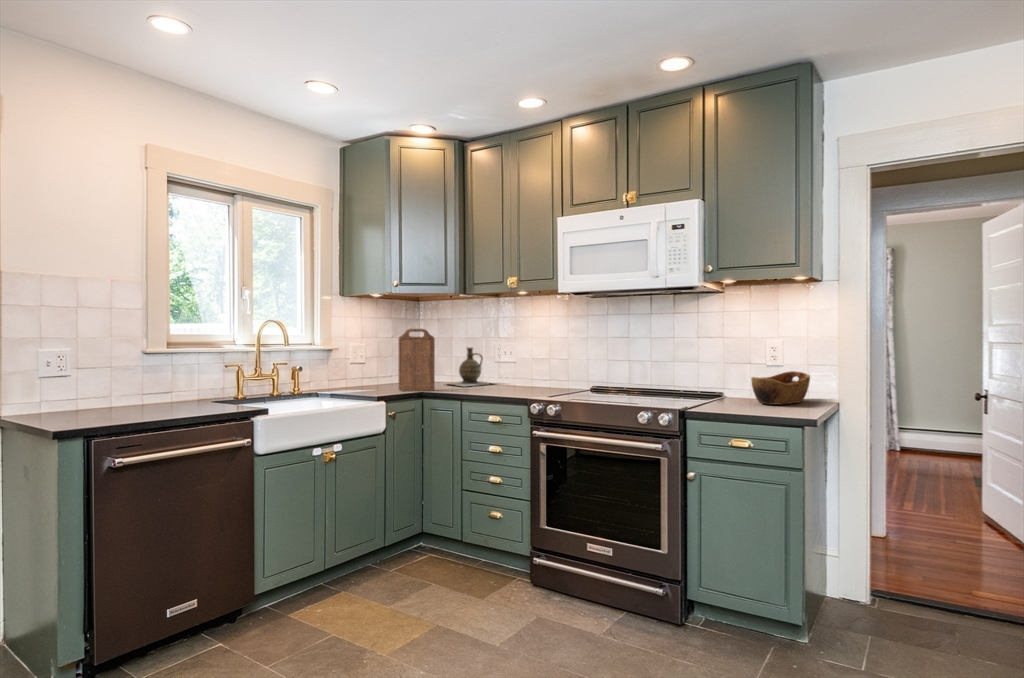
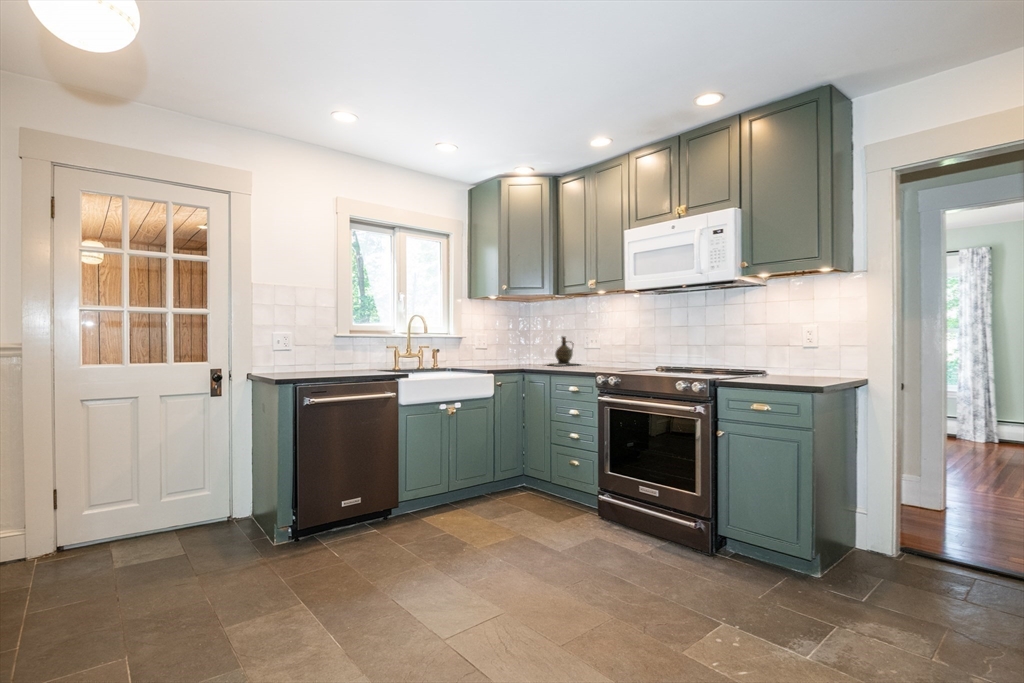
cutting board: present [398,329,435,391] -> none [507,321,533,368]
wooden bowl: present [751,371,810,405] -> none [781,352,839,378]

